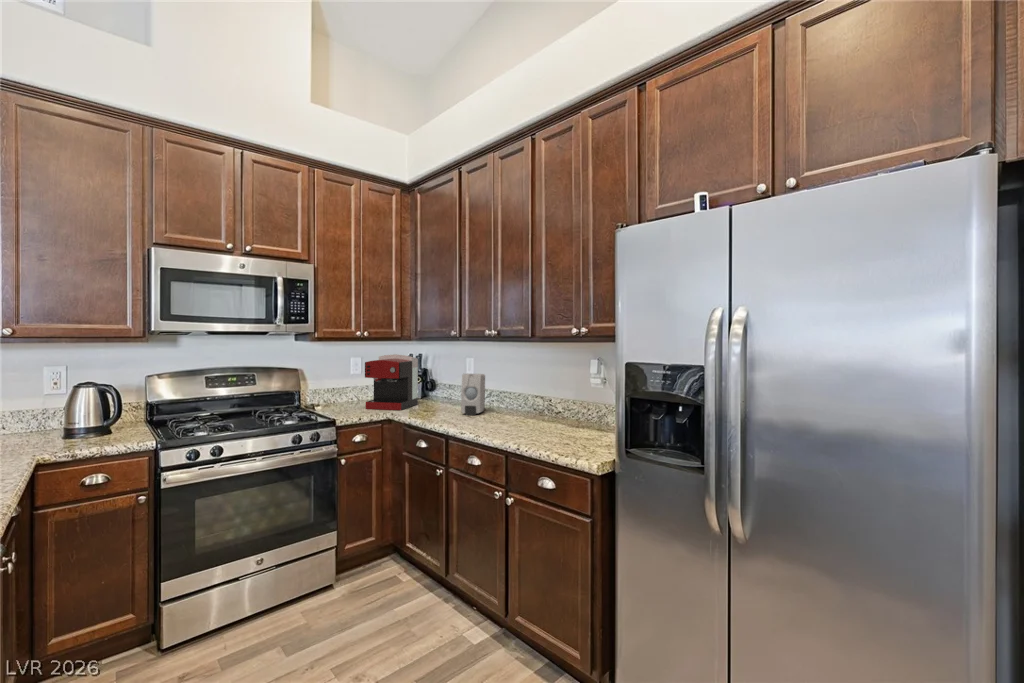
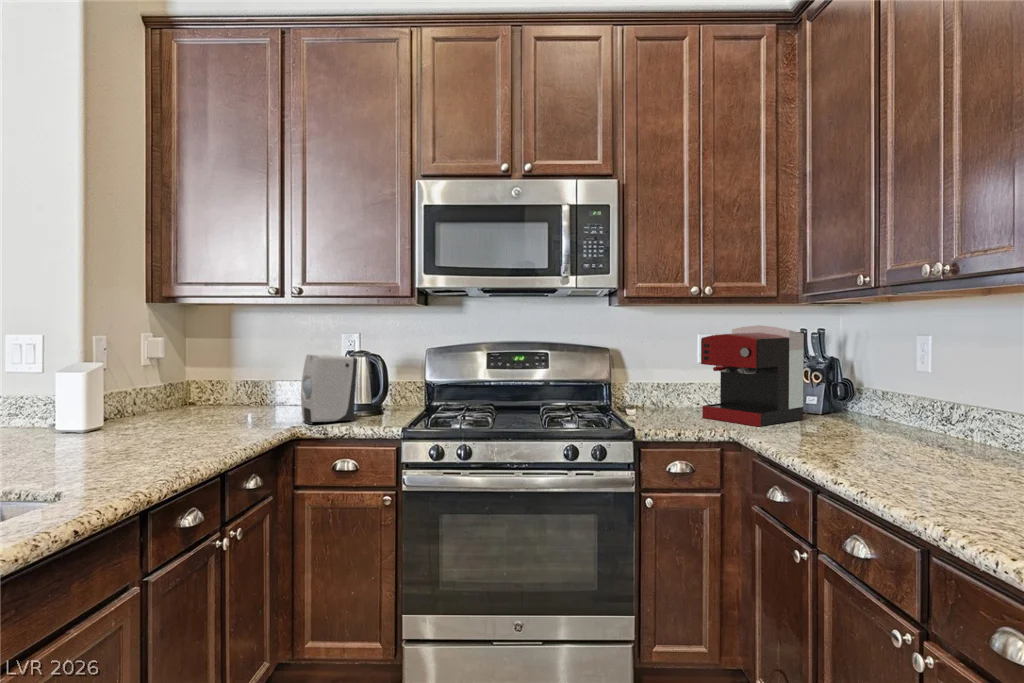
soap dispenser: present [461,374,485,415] -> present [301,354,358,424]

